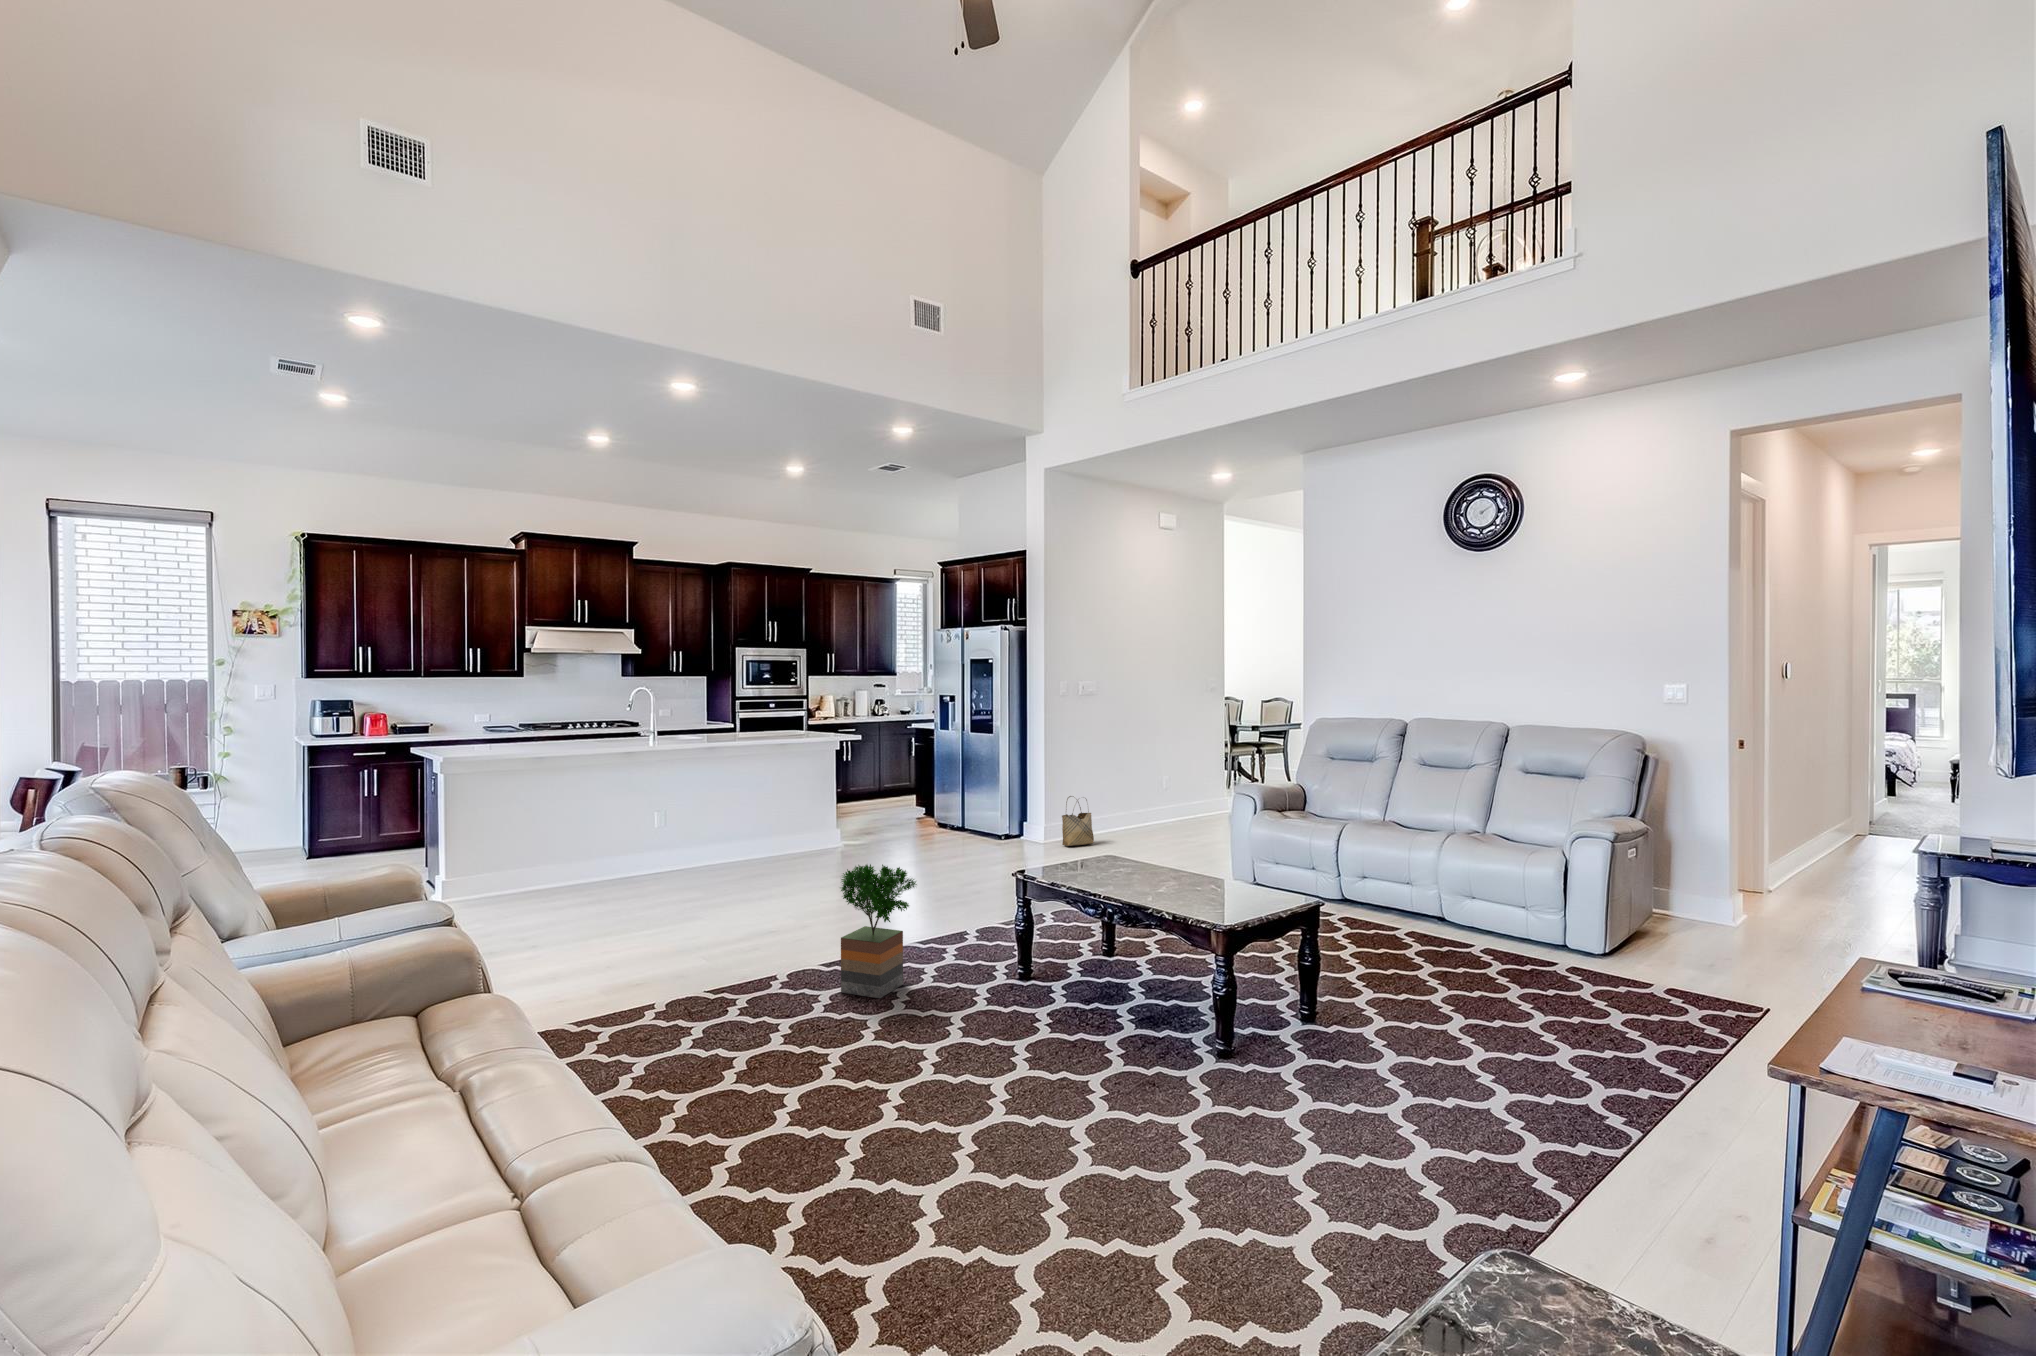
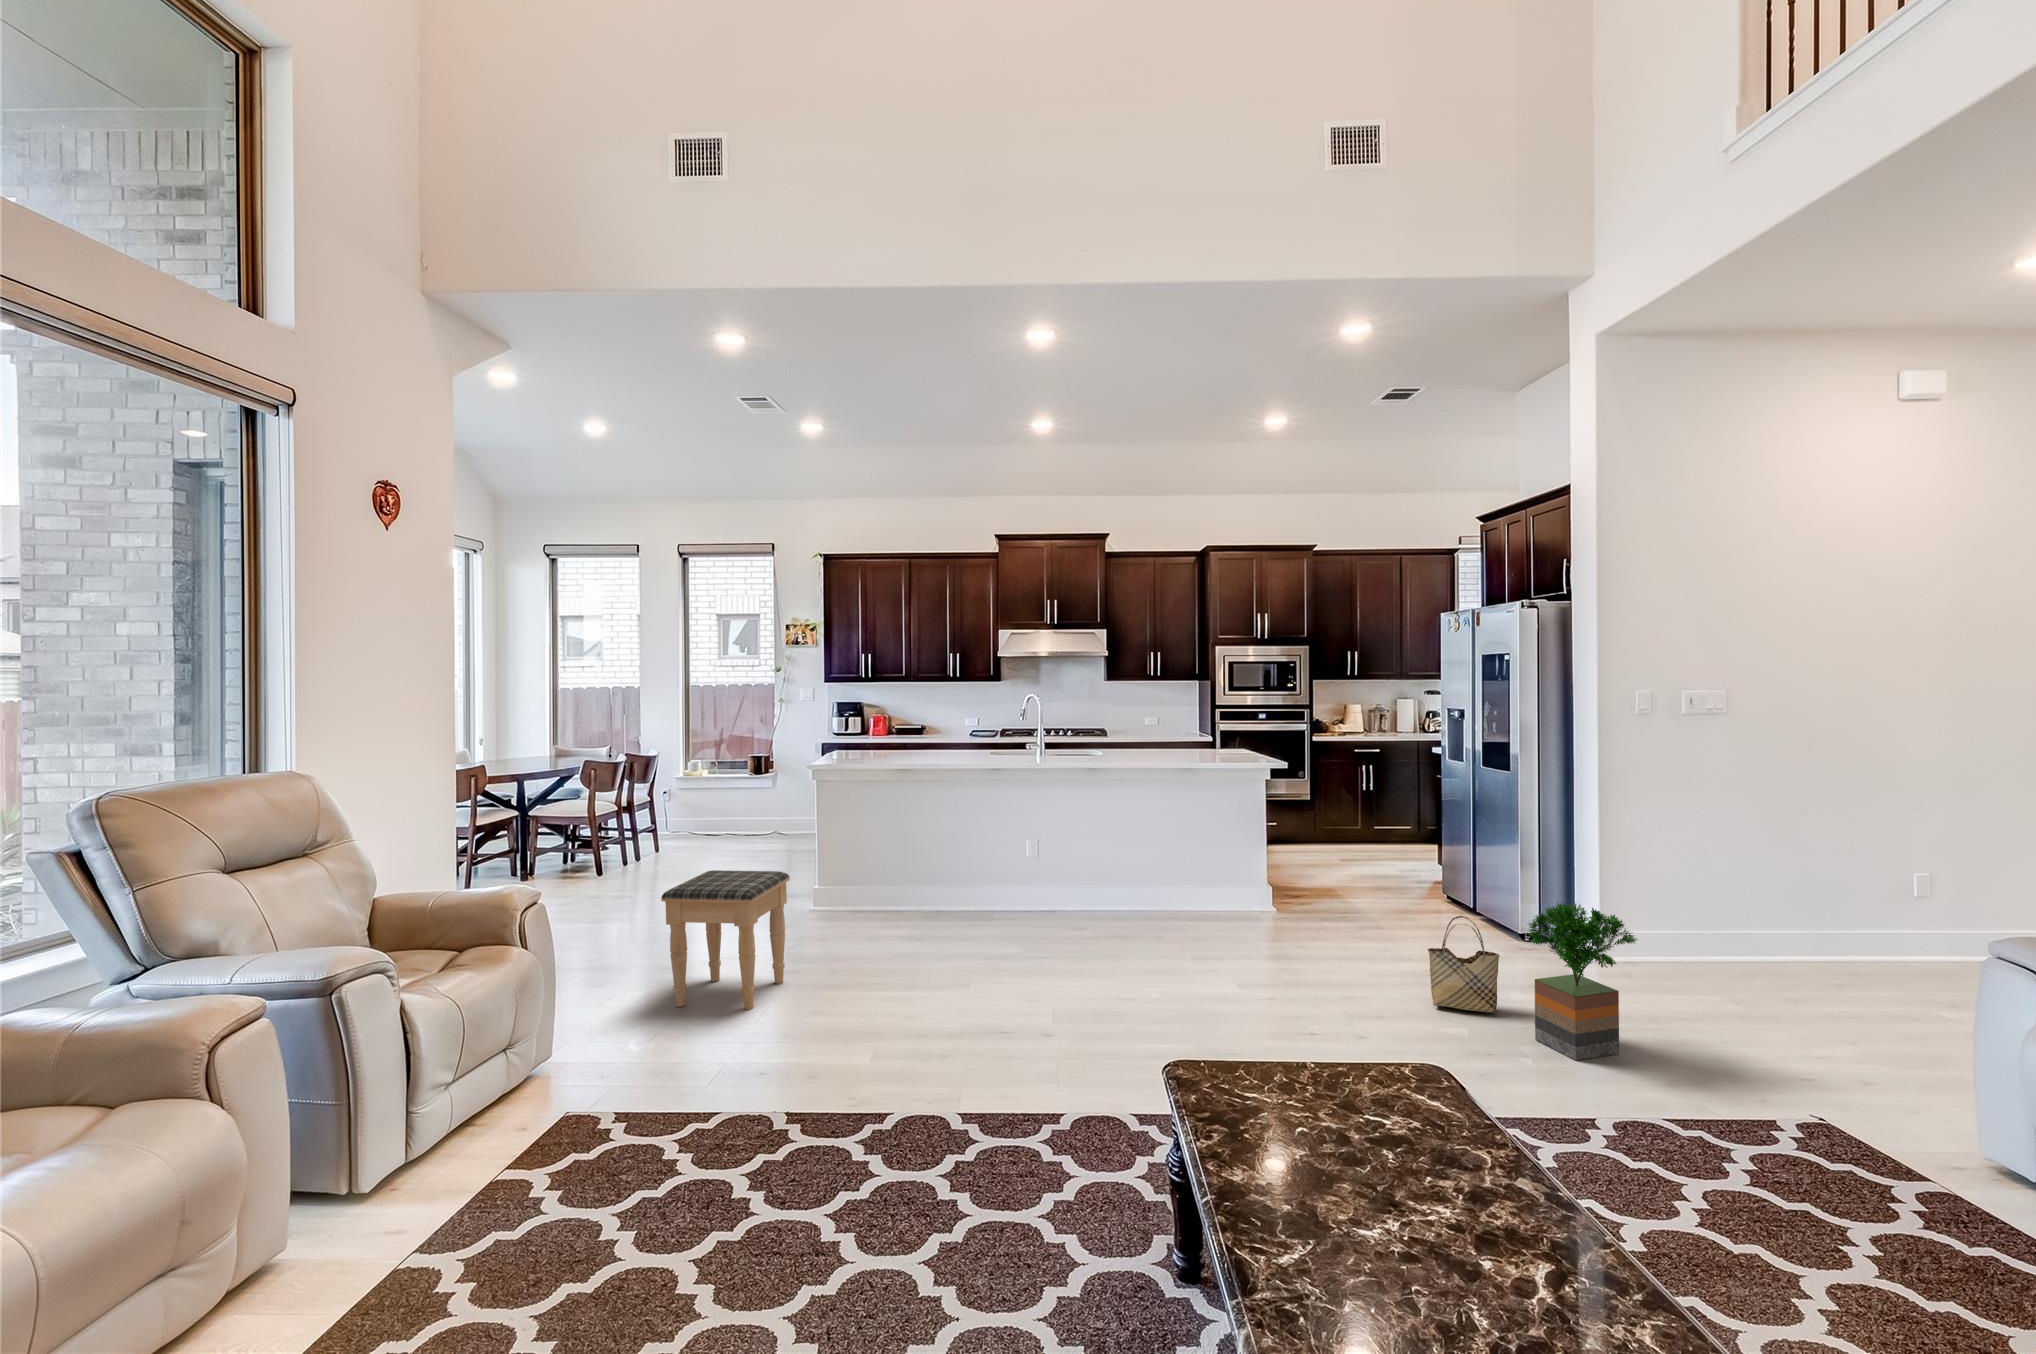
footstool: none [613,824,728,948] -> present [661,870,790,1009]
potted tree: present [840,864,917,998] -> present [1529,902,1637,1060]

